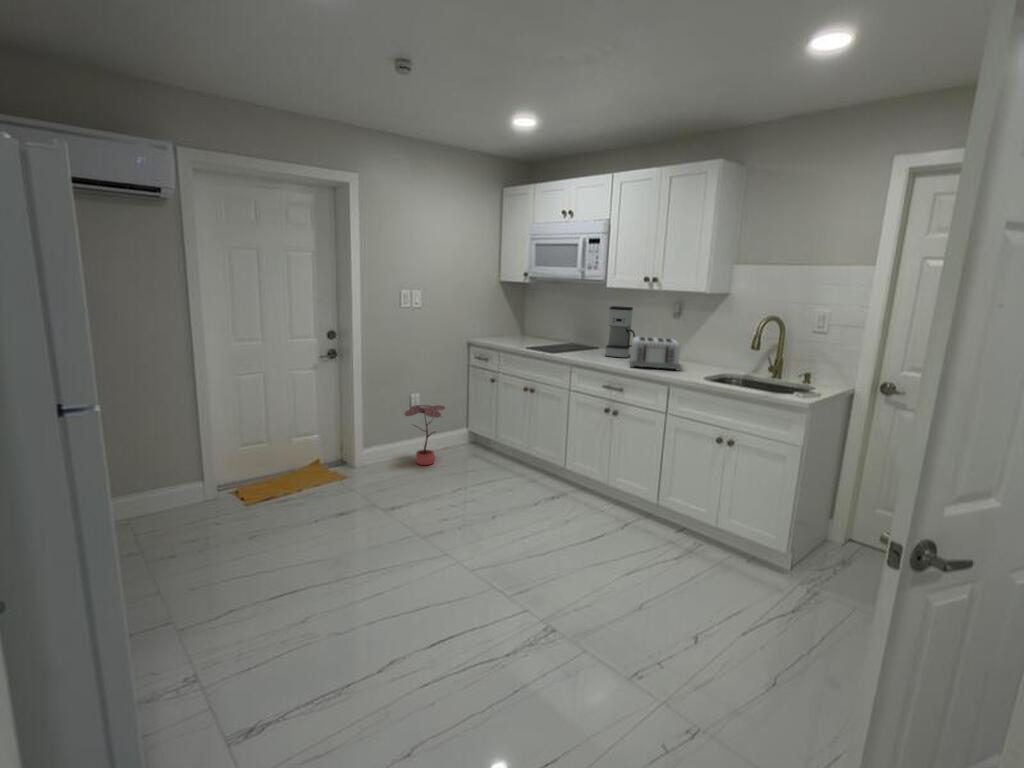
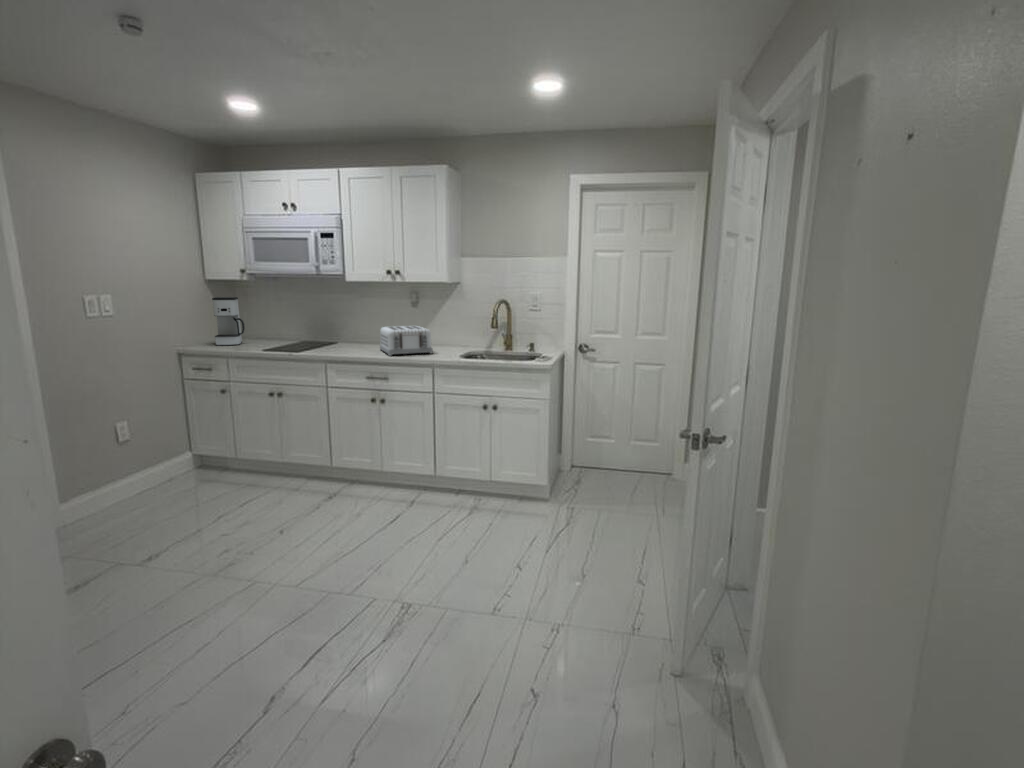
coffee maker: present [605,306,635,358] -> present [212,297,245,346]
potted plant: present [404,405,445,465] -> none [114,430,169,506]

